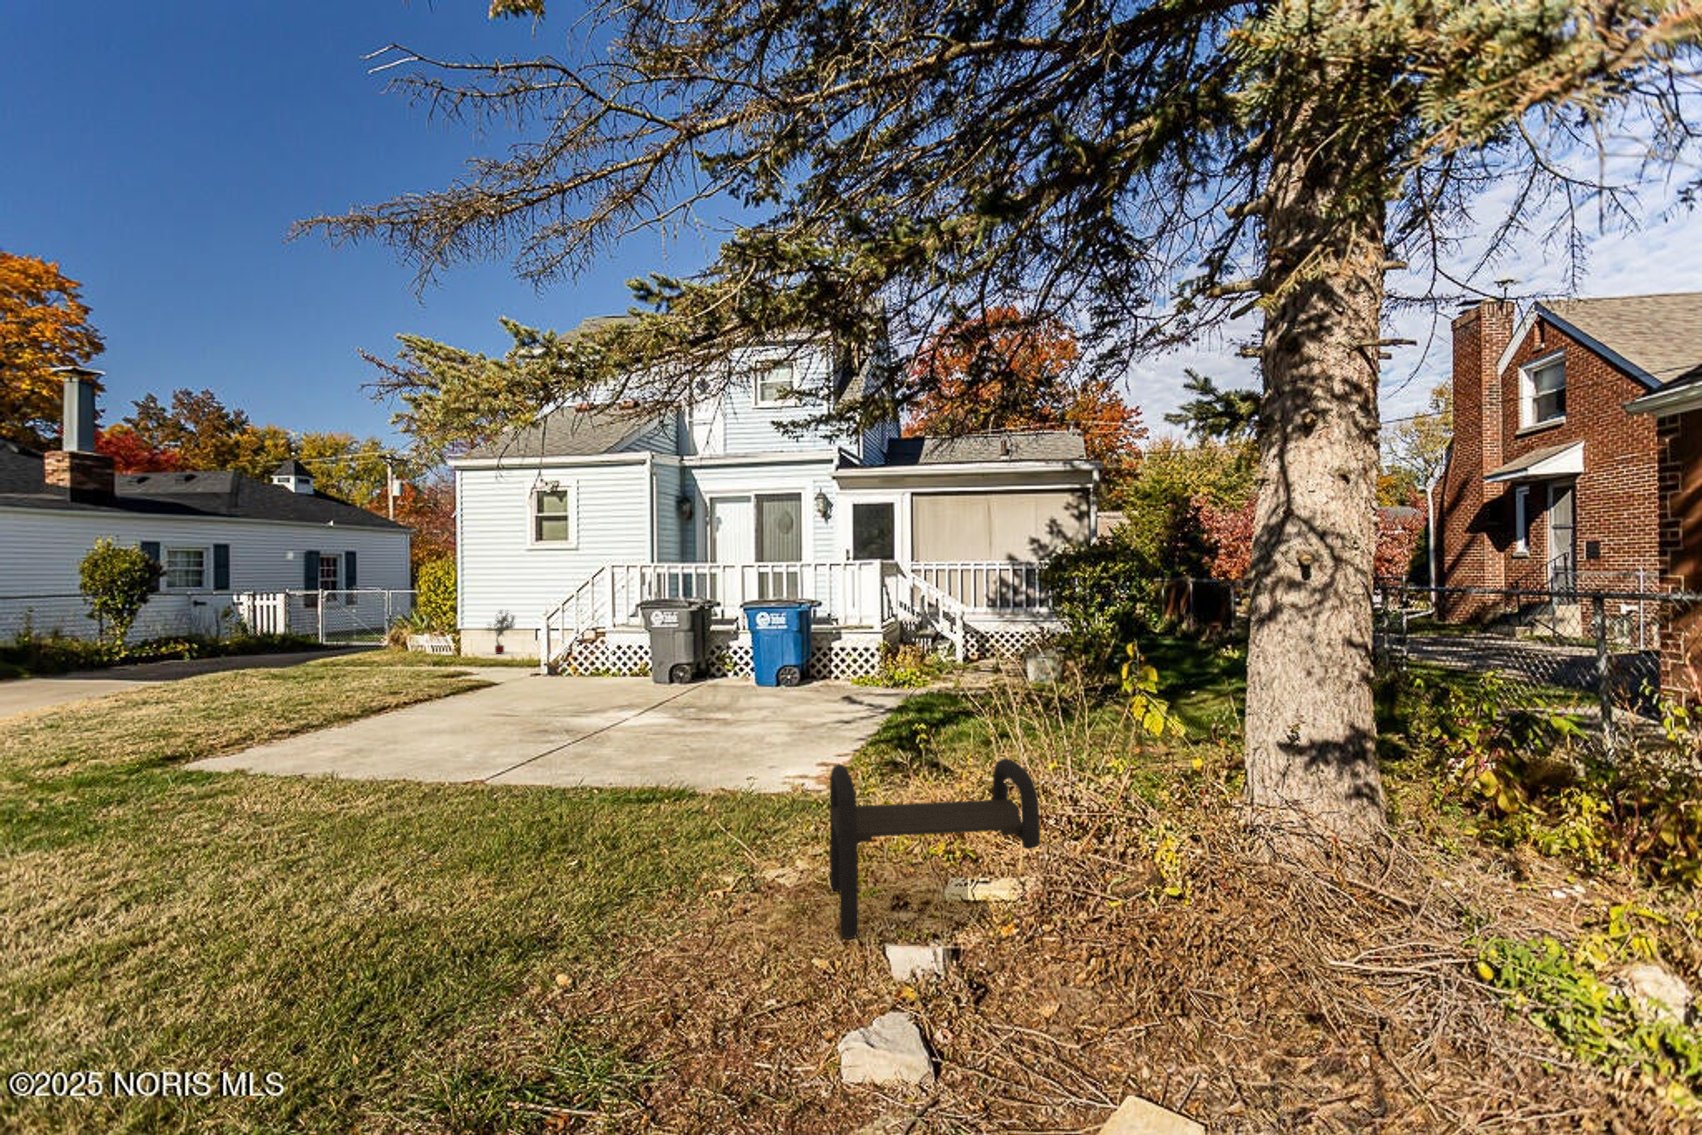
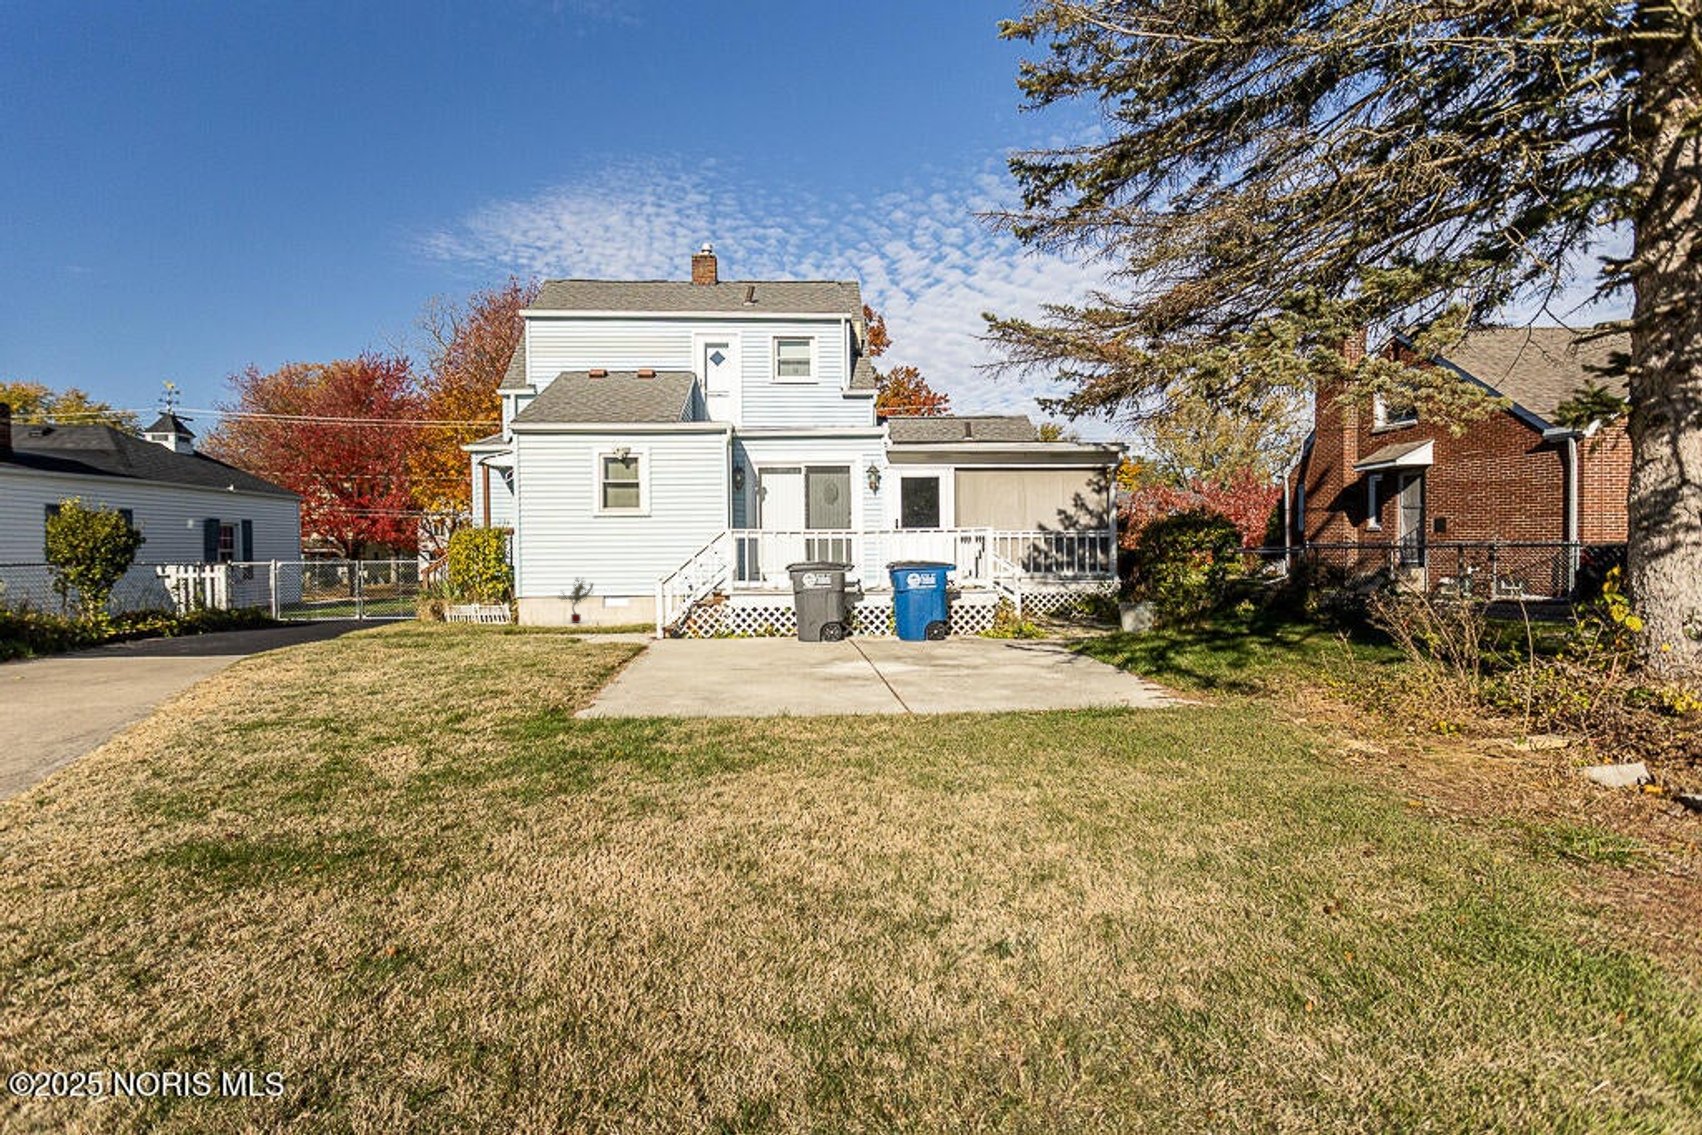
bench: present [830,758,1040,939] -> none [1406,651,1571,765]

